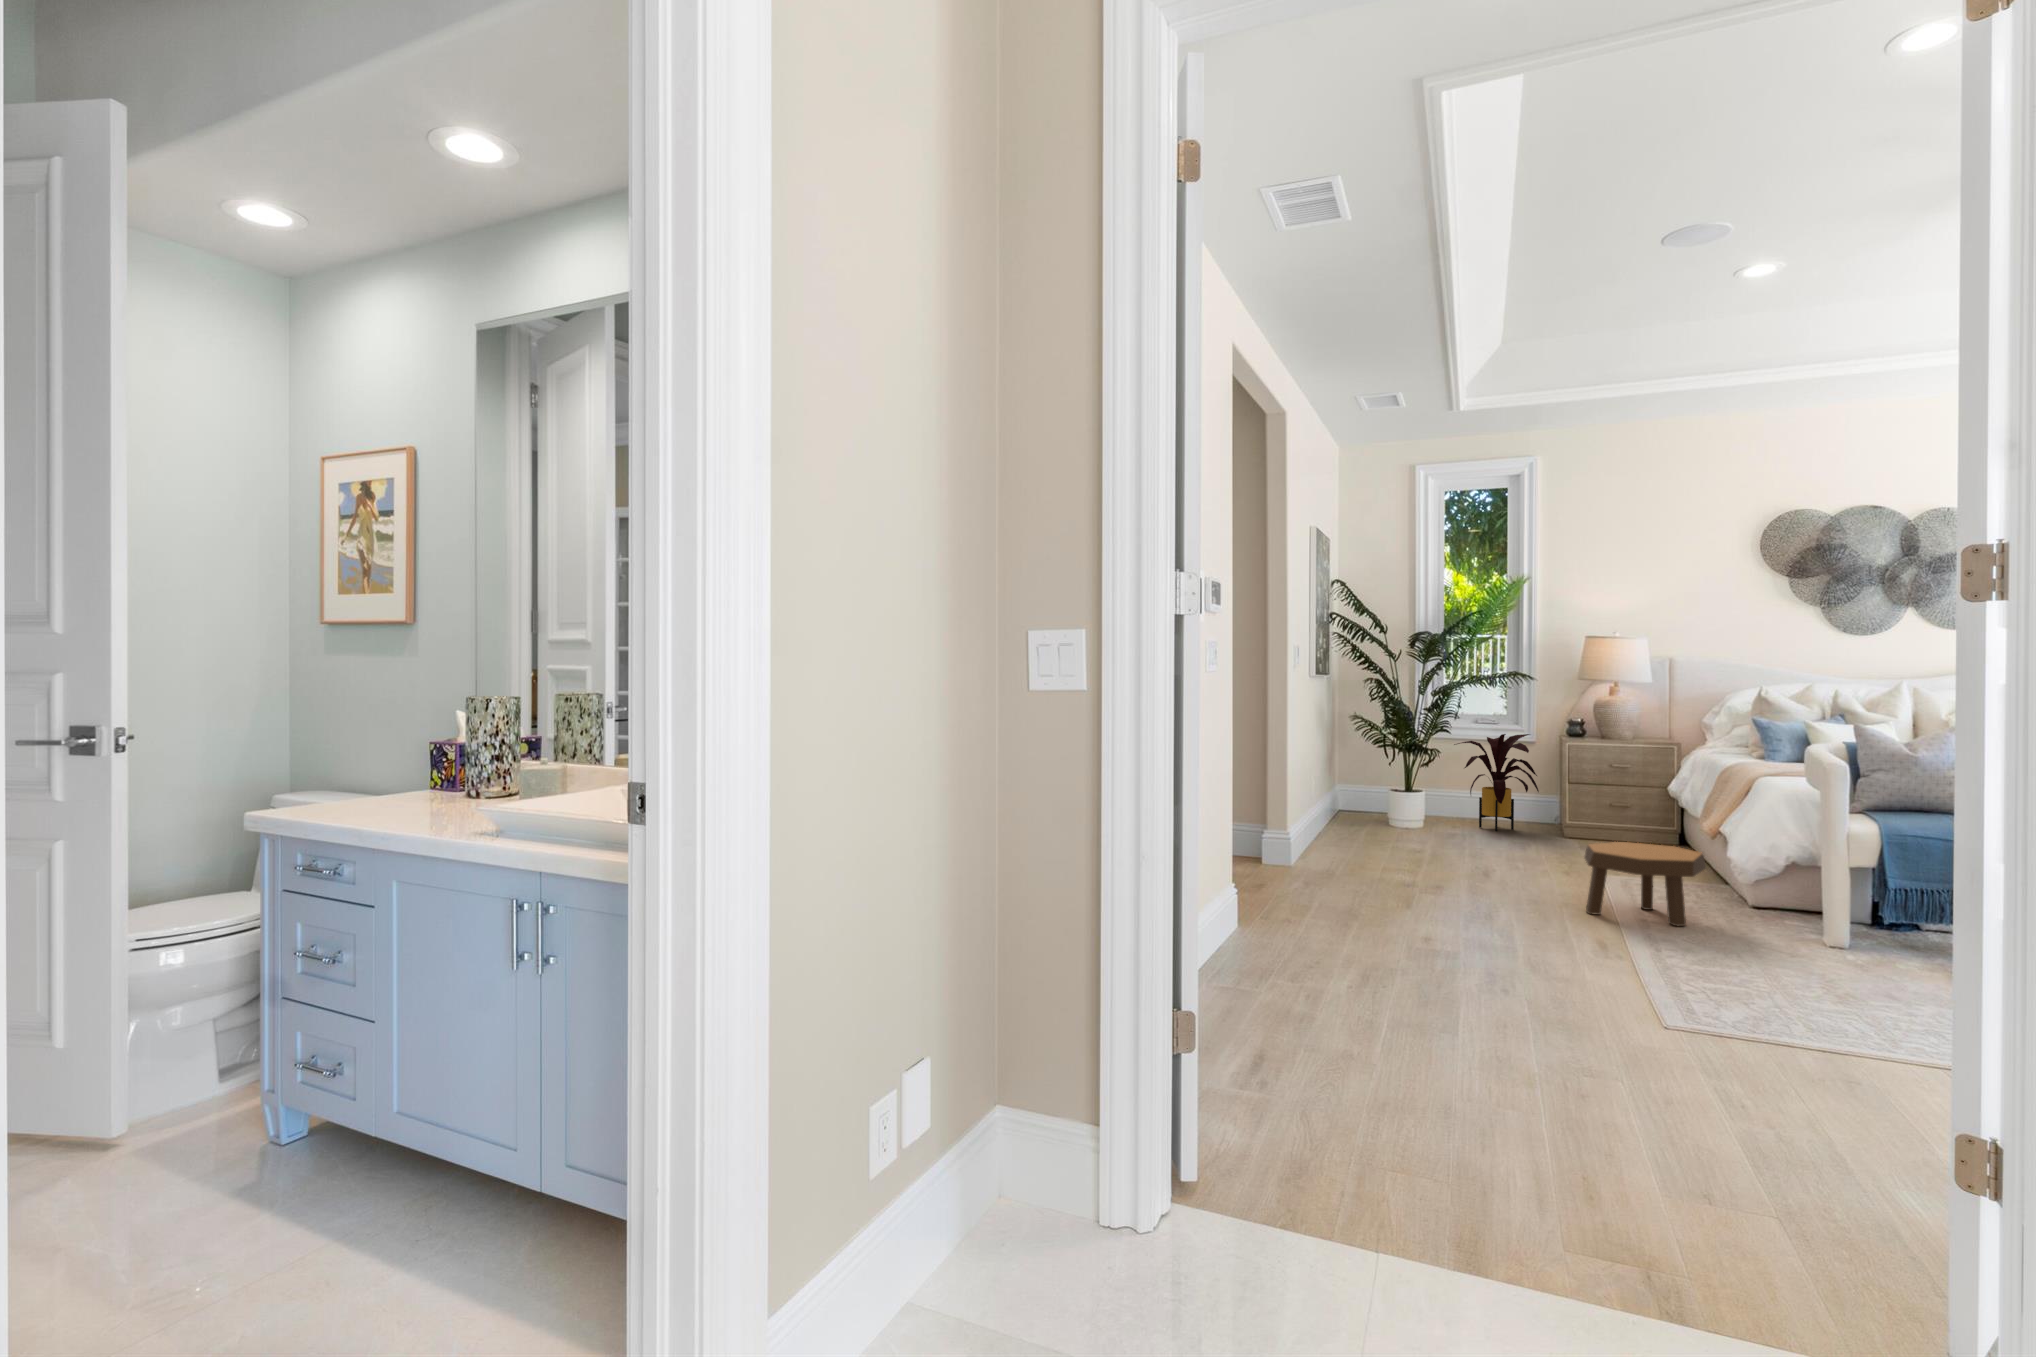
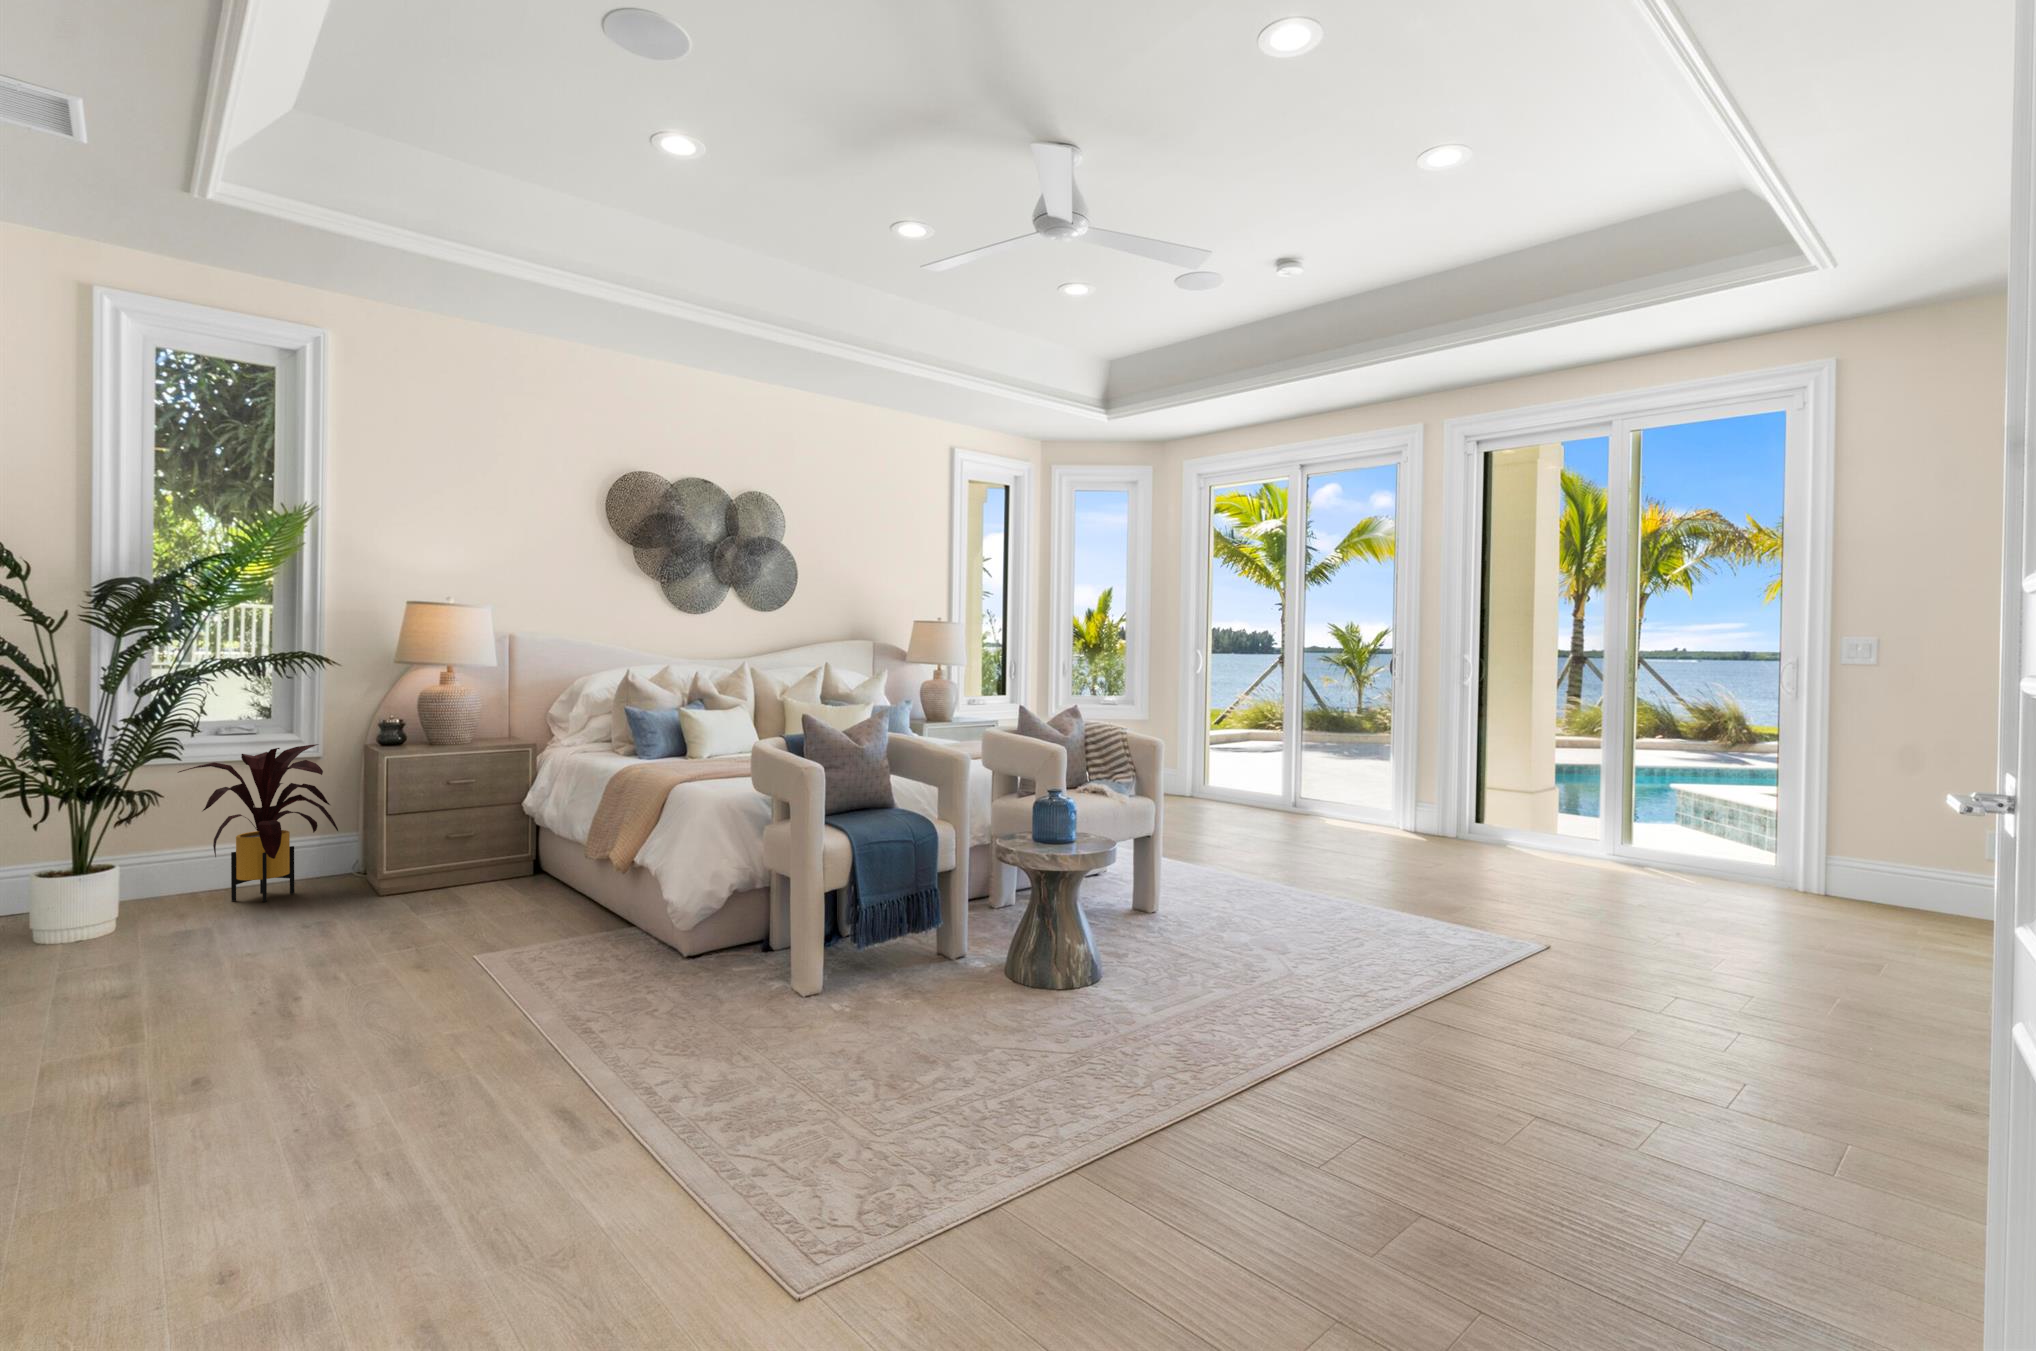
footstool: present [1584,842,1706,926] -> none [473,903,652,1054]

